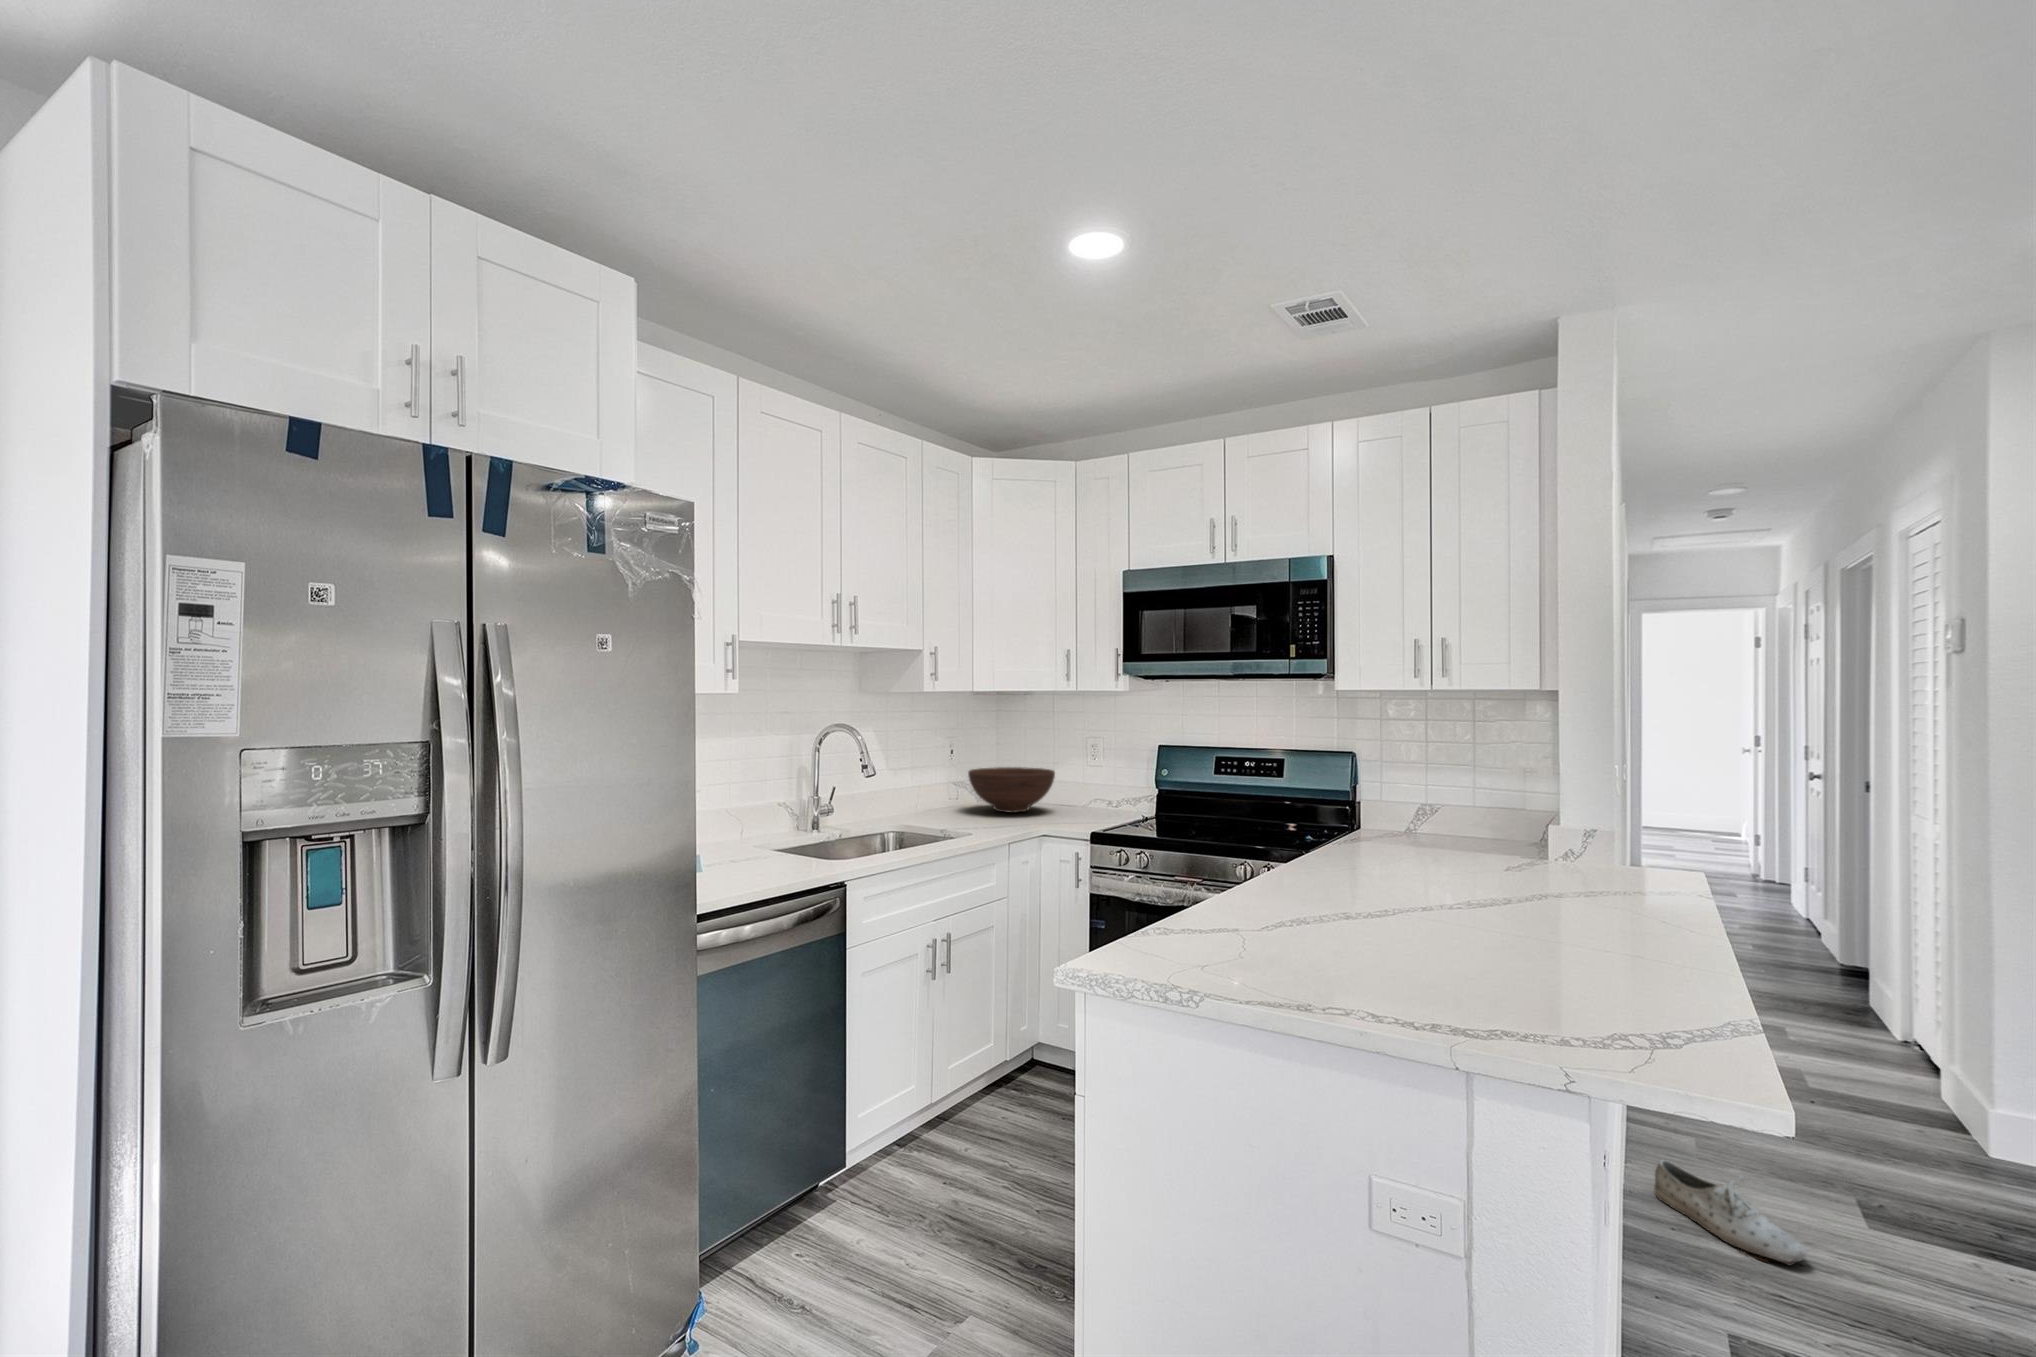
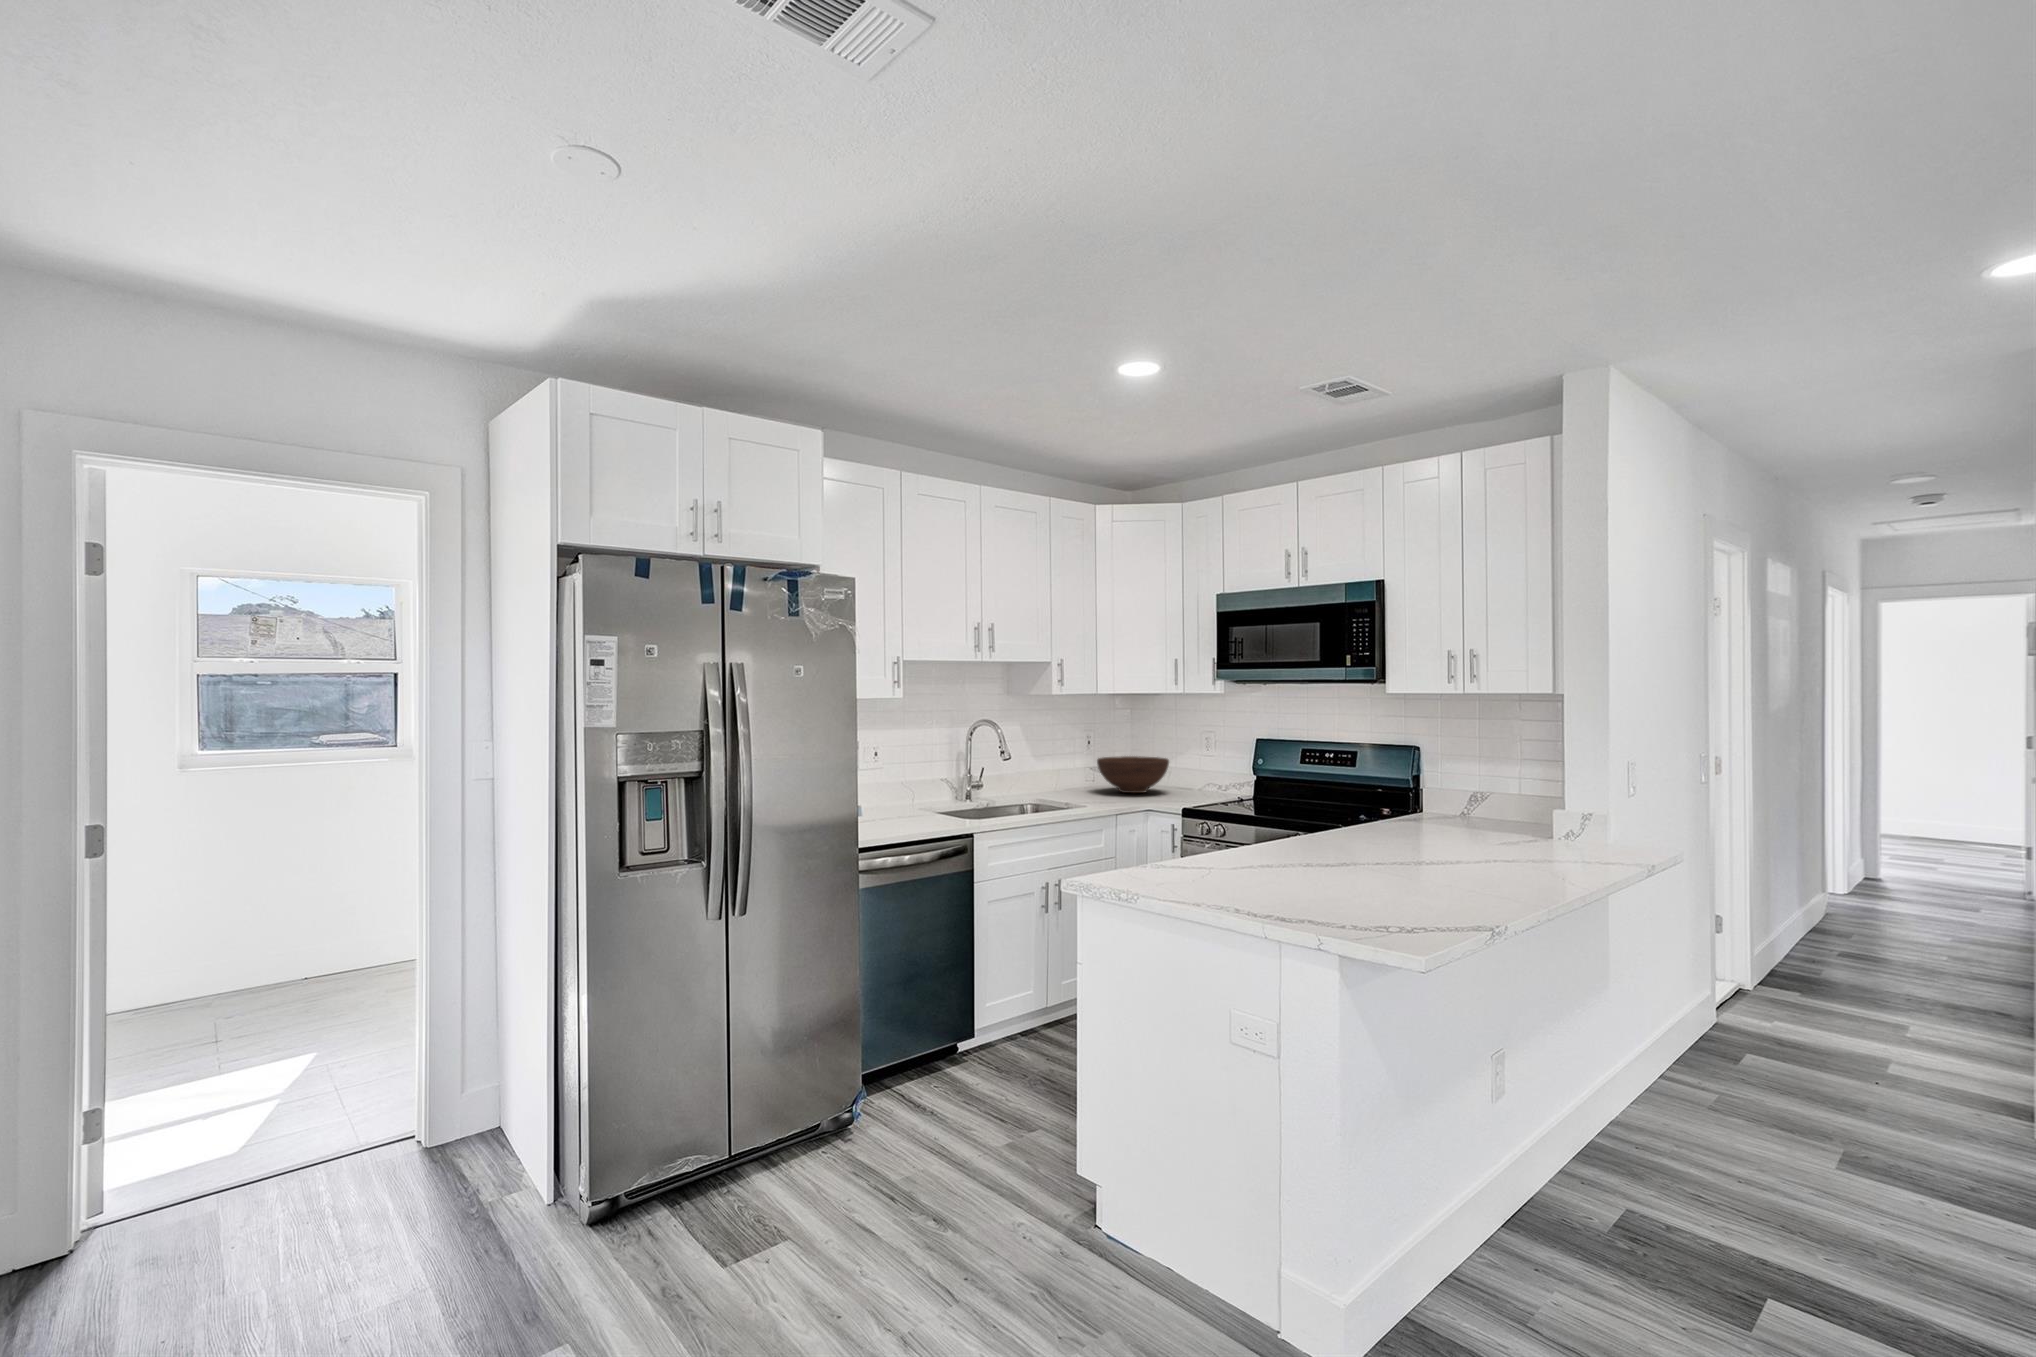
shoe: present [1654,1160,1807,1265] -> none [1625,1090,1723,1169]

